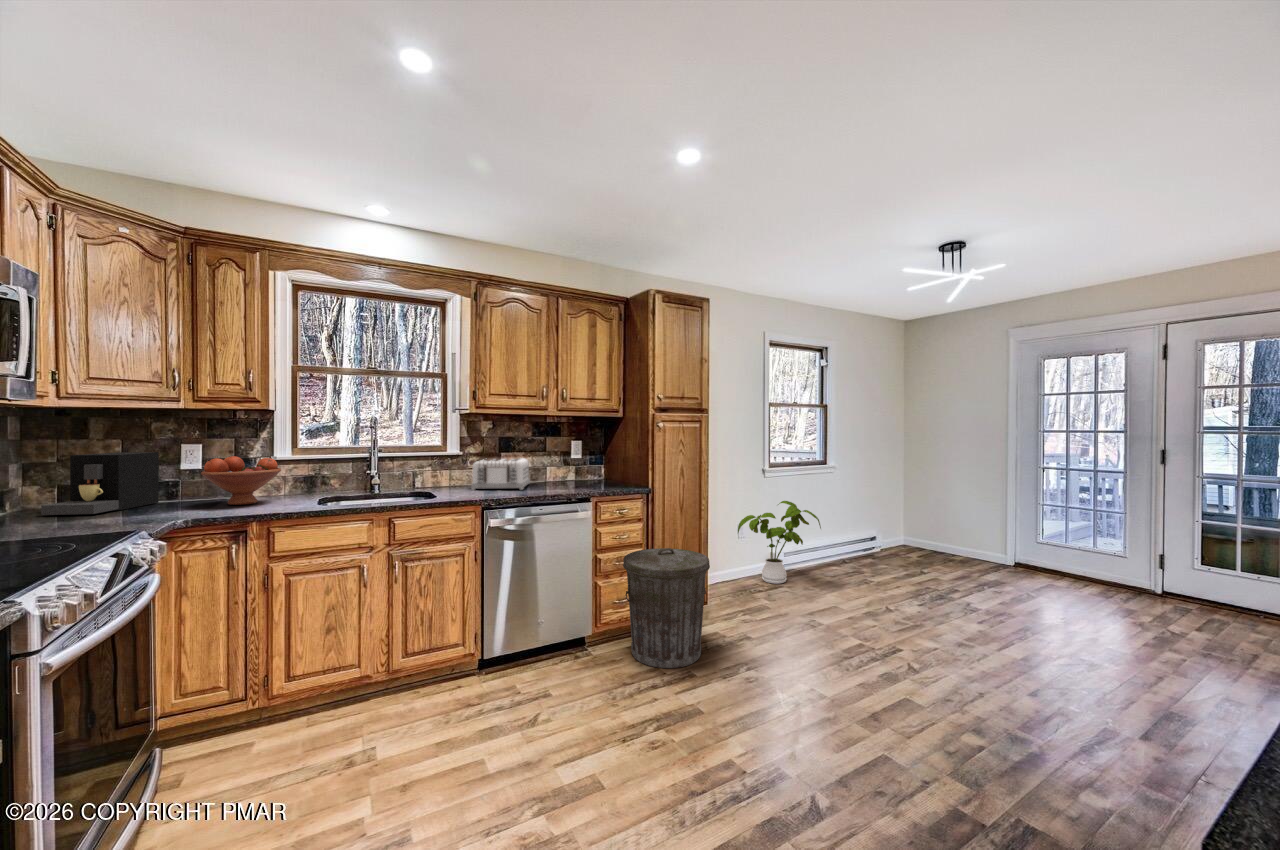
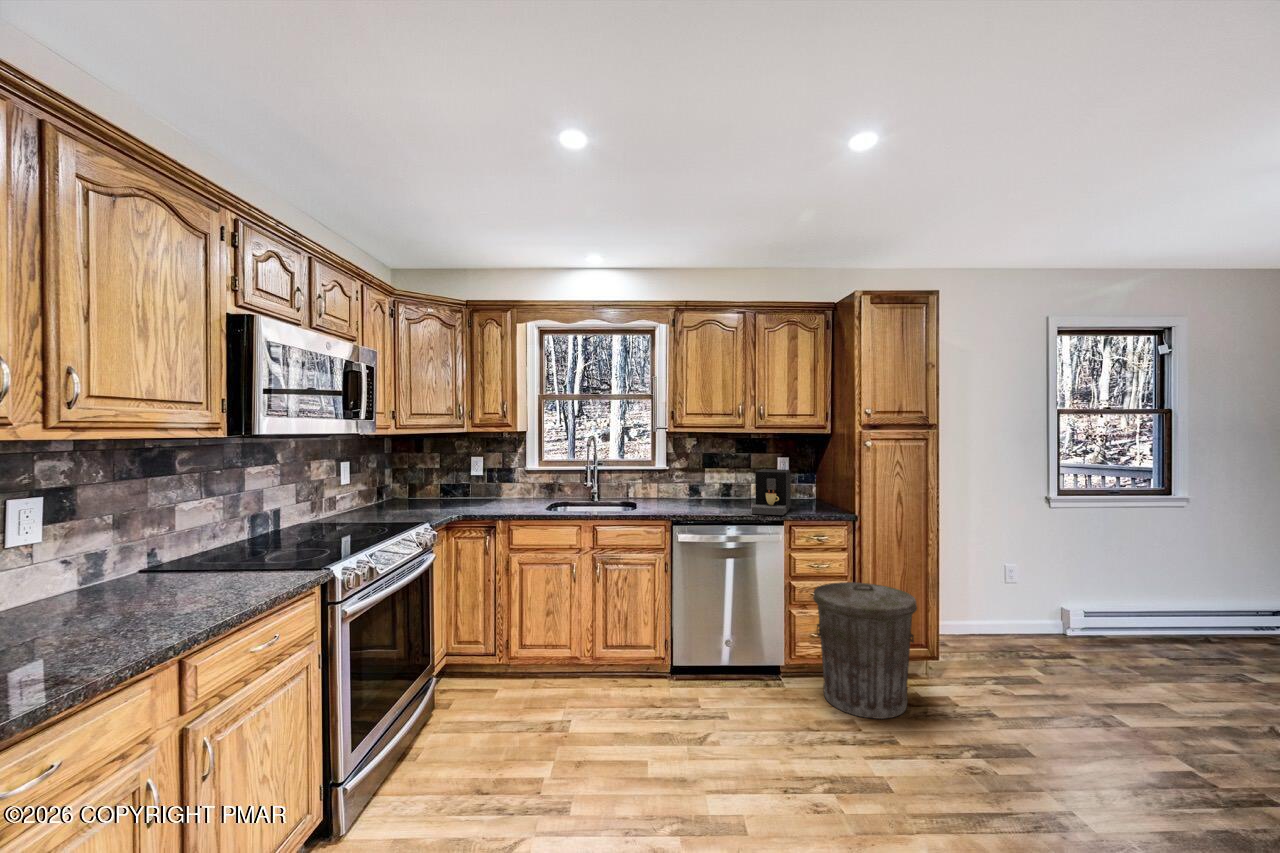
coffee maker: present [41,452,159,515] -> present [752,469,791,515]
fruit bowl: present [201,456,281,505] -> none [474,469,524,507]
toaster: present [471,458,530,490] -> none [673,475,734,508]
house plant: present [738,501,821,584] -> none [1006,543,1137,653]

